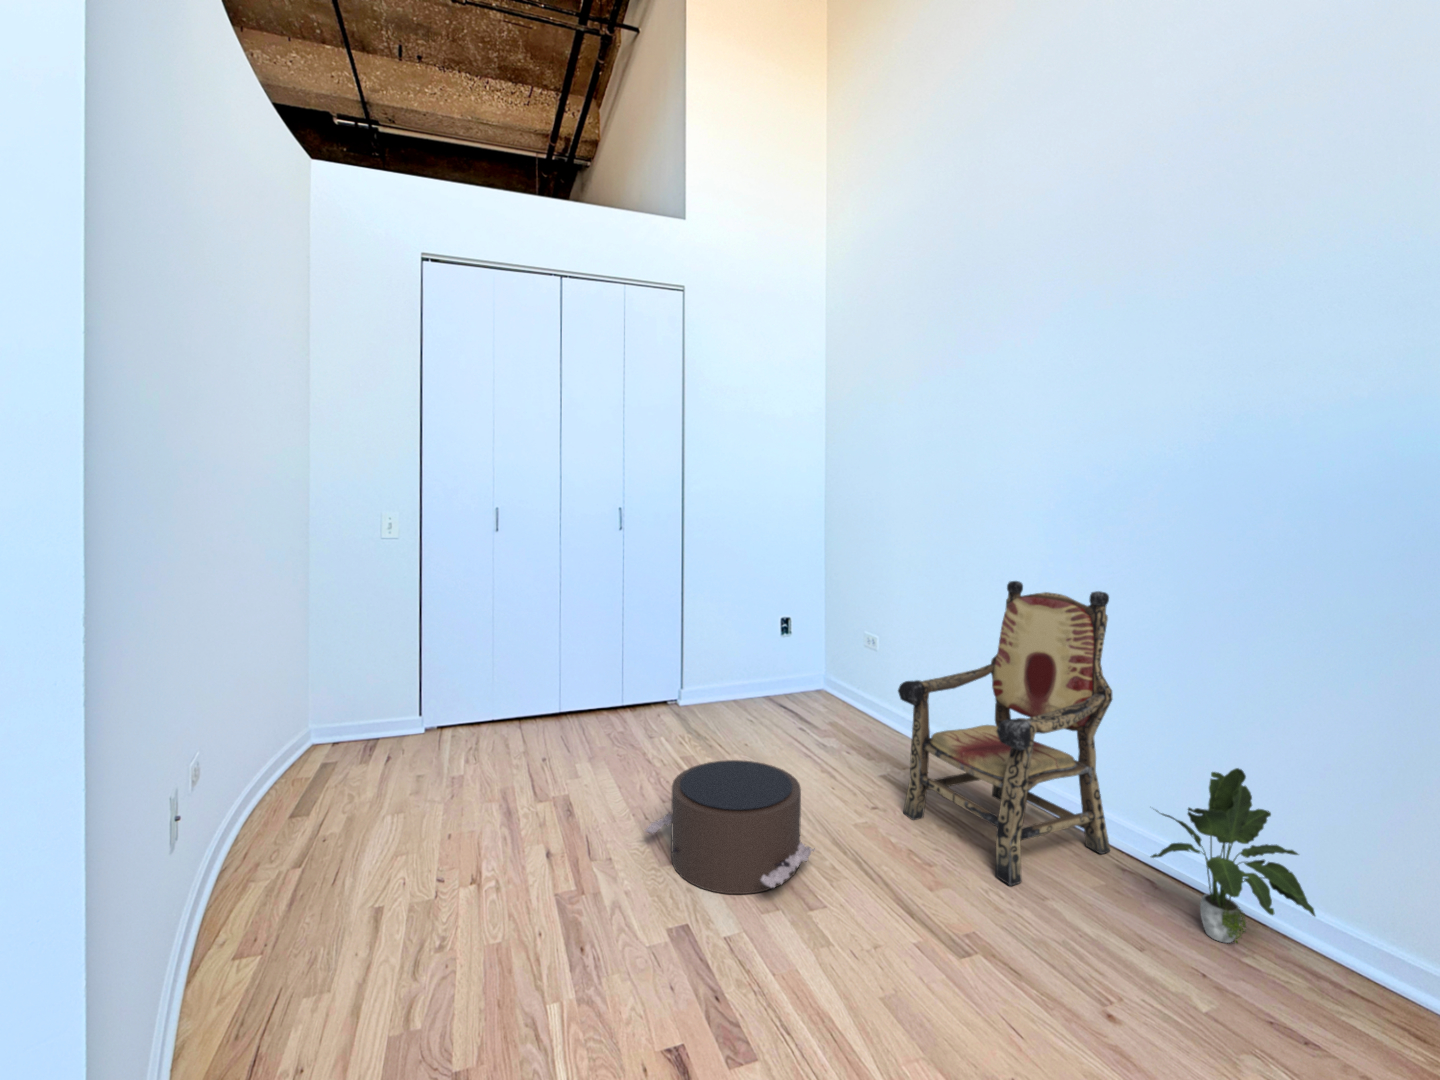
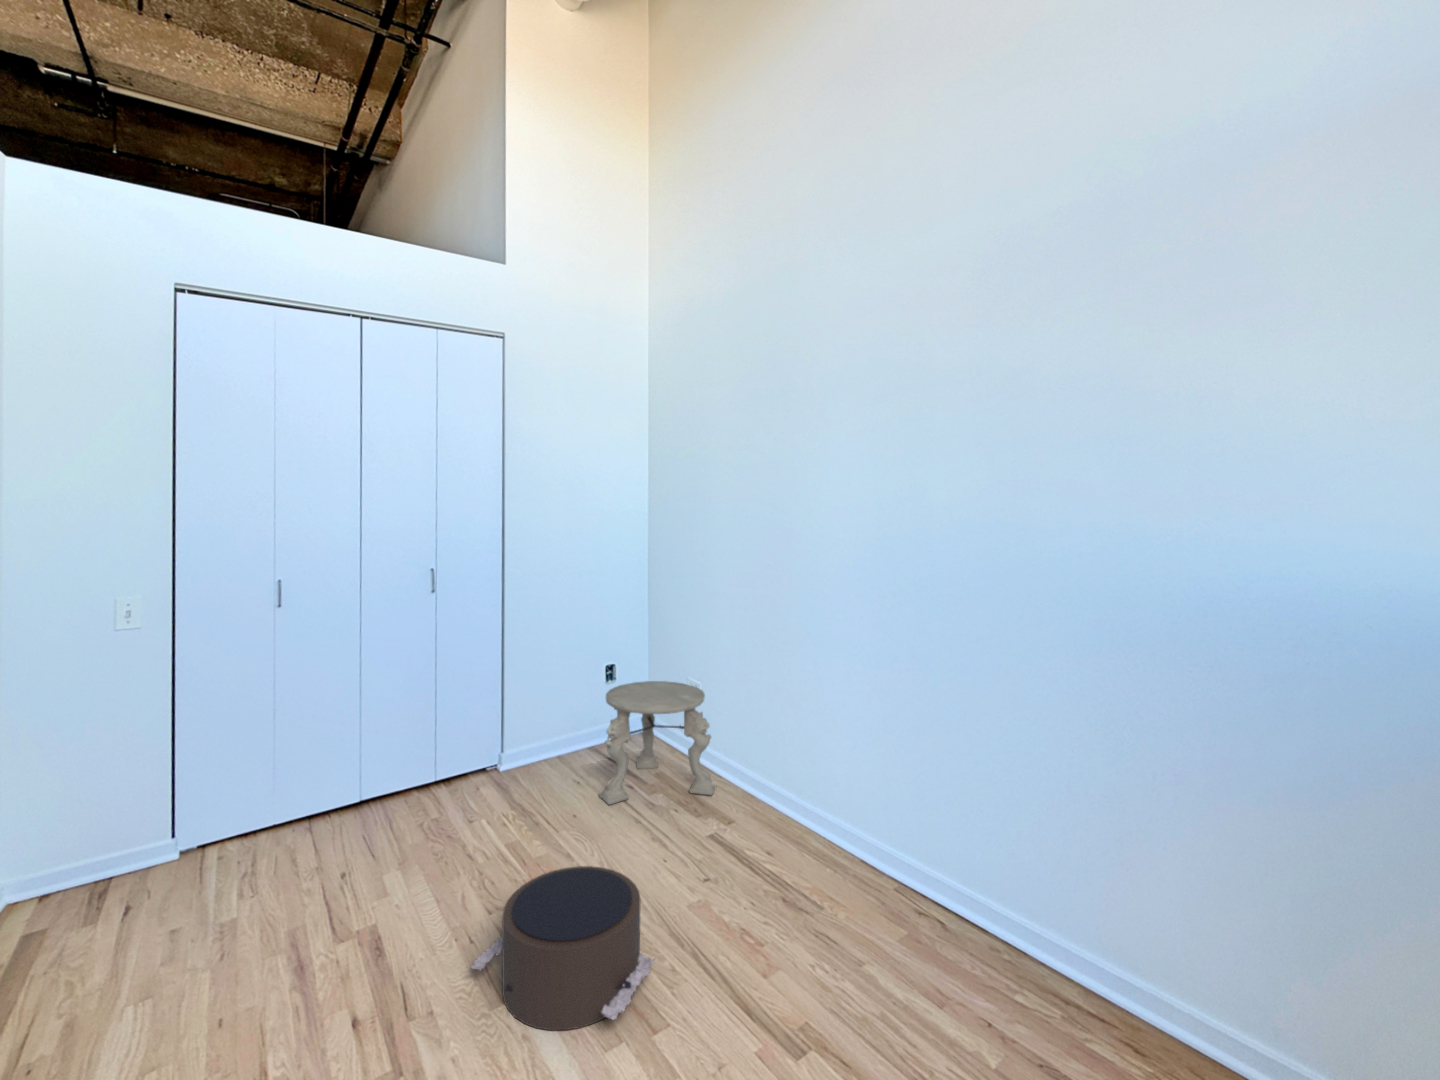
armchair: present [898,581,1112,885] -> none [731,657,915,962]
side table: none [767,622,887,735] -> present [599,681,717,805]
potted plant: present [1151,768,1315,943] -> none [946,837,1068,990]

